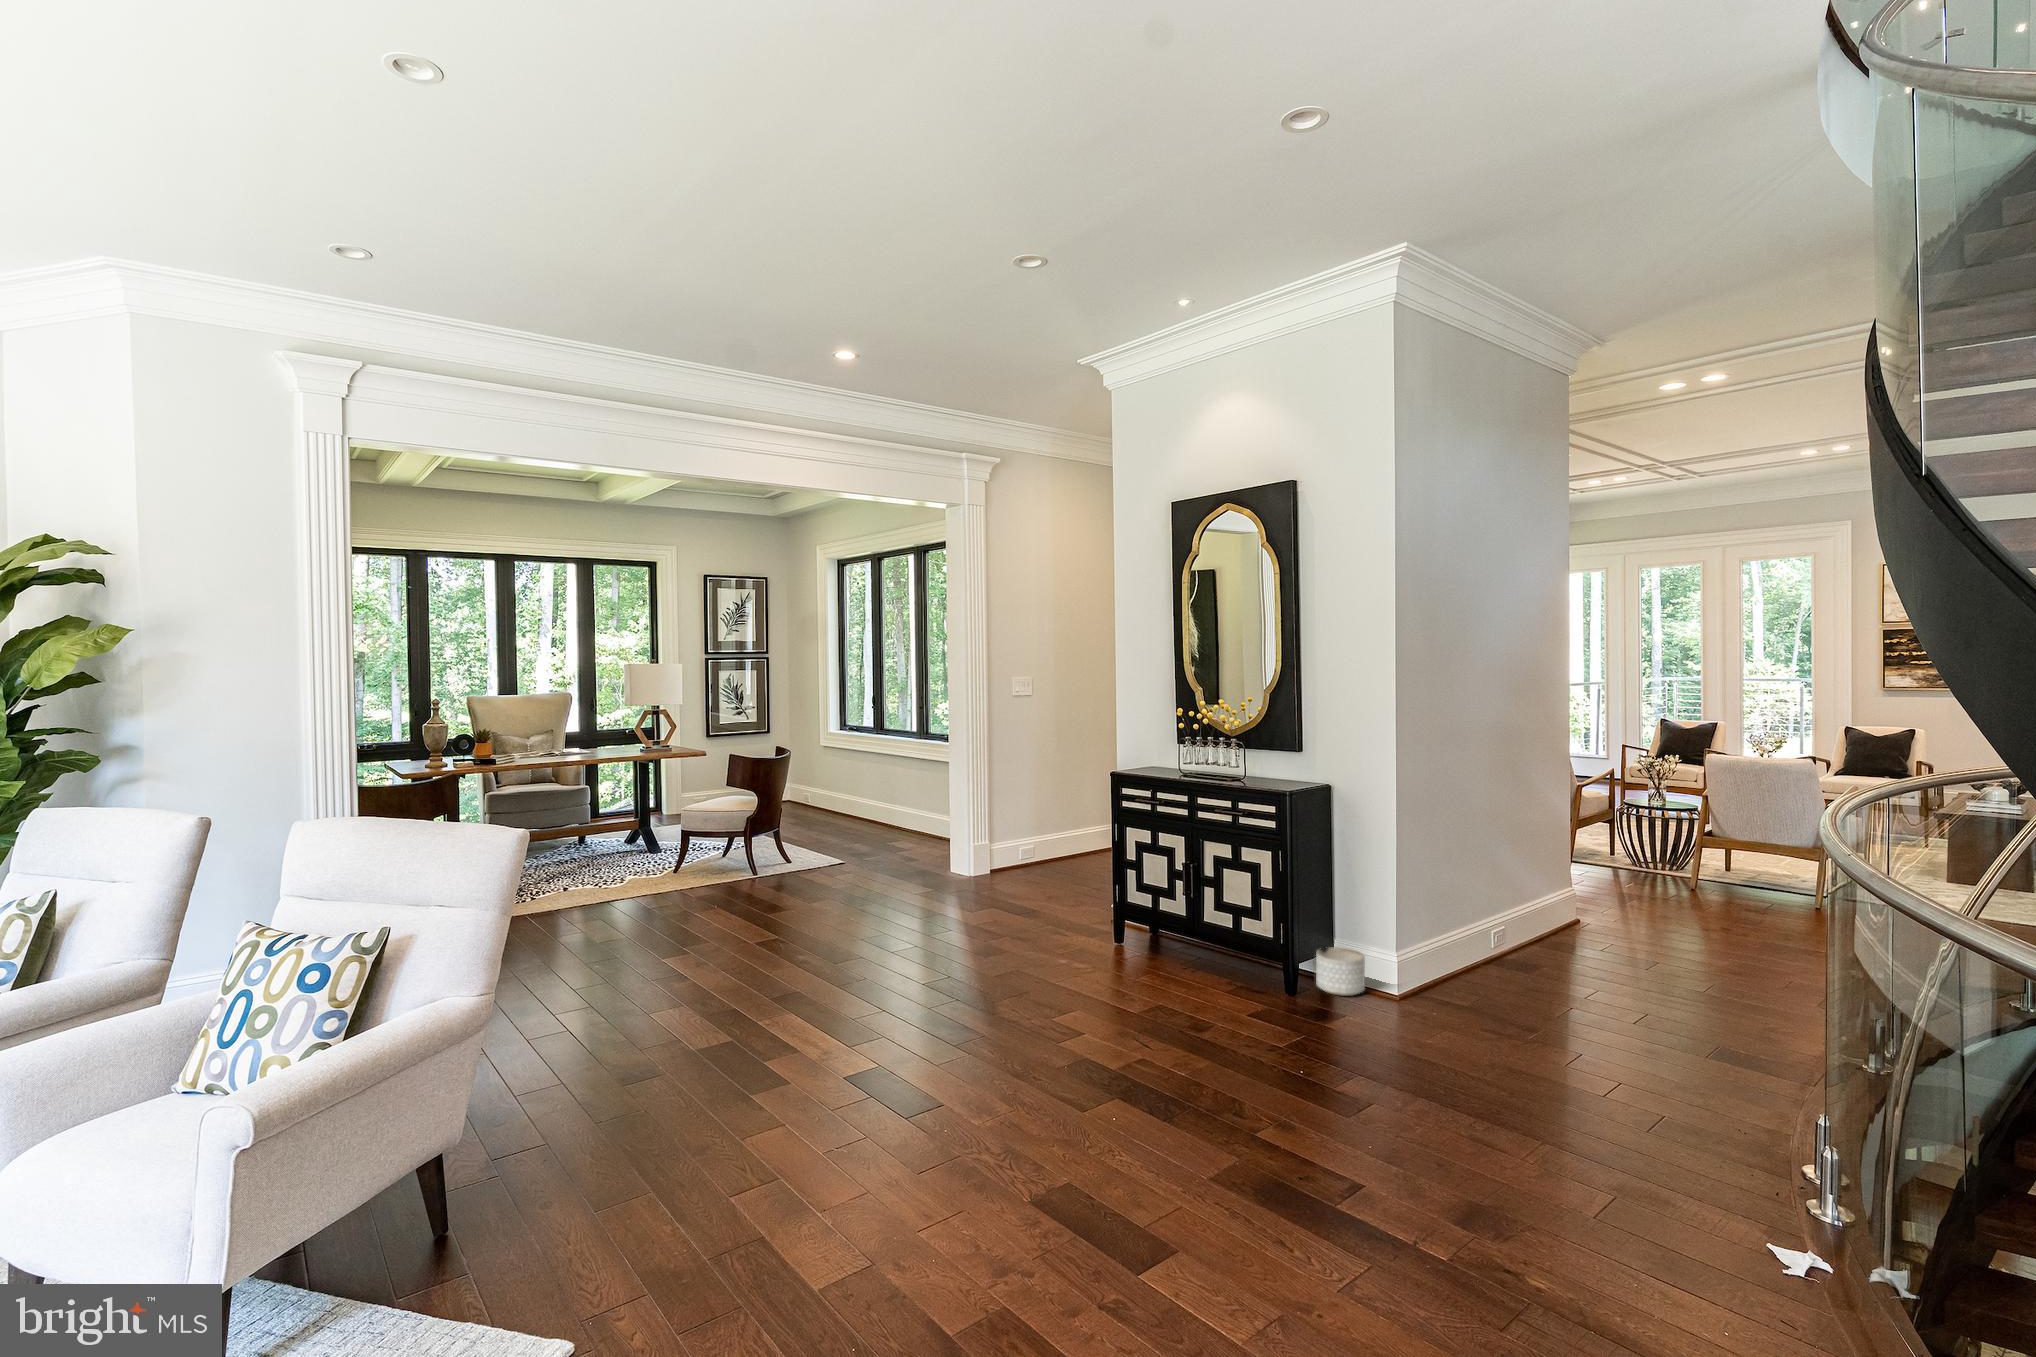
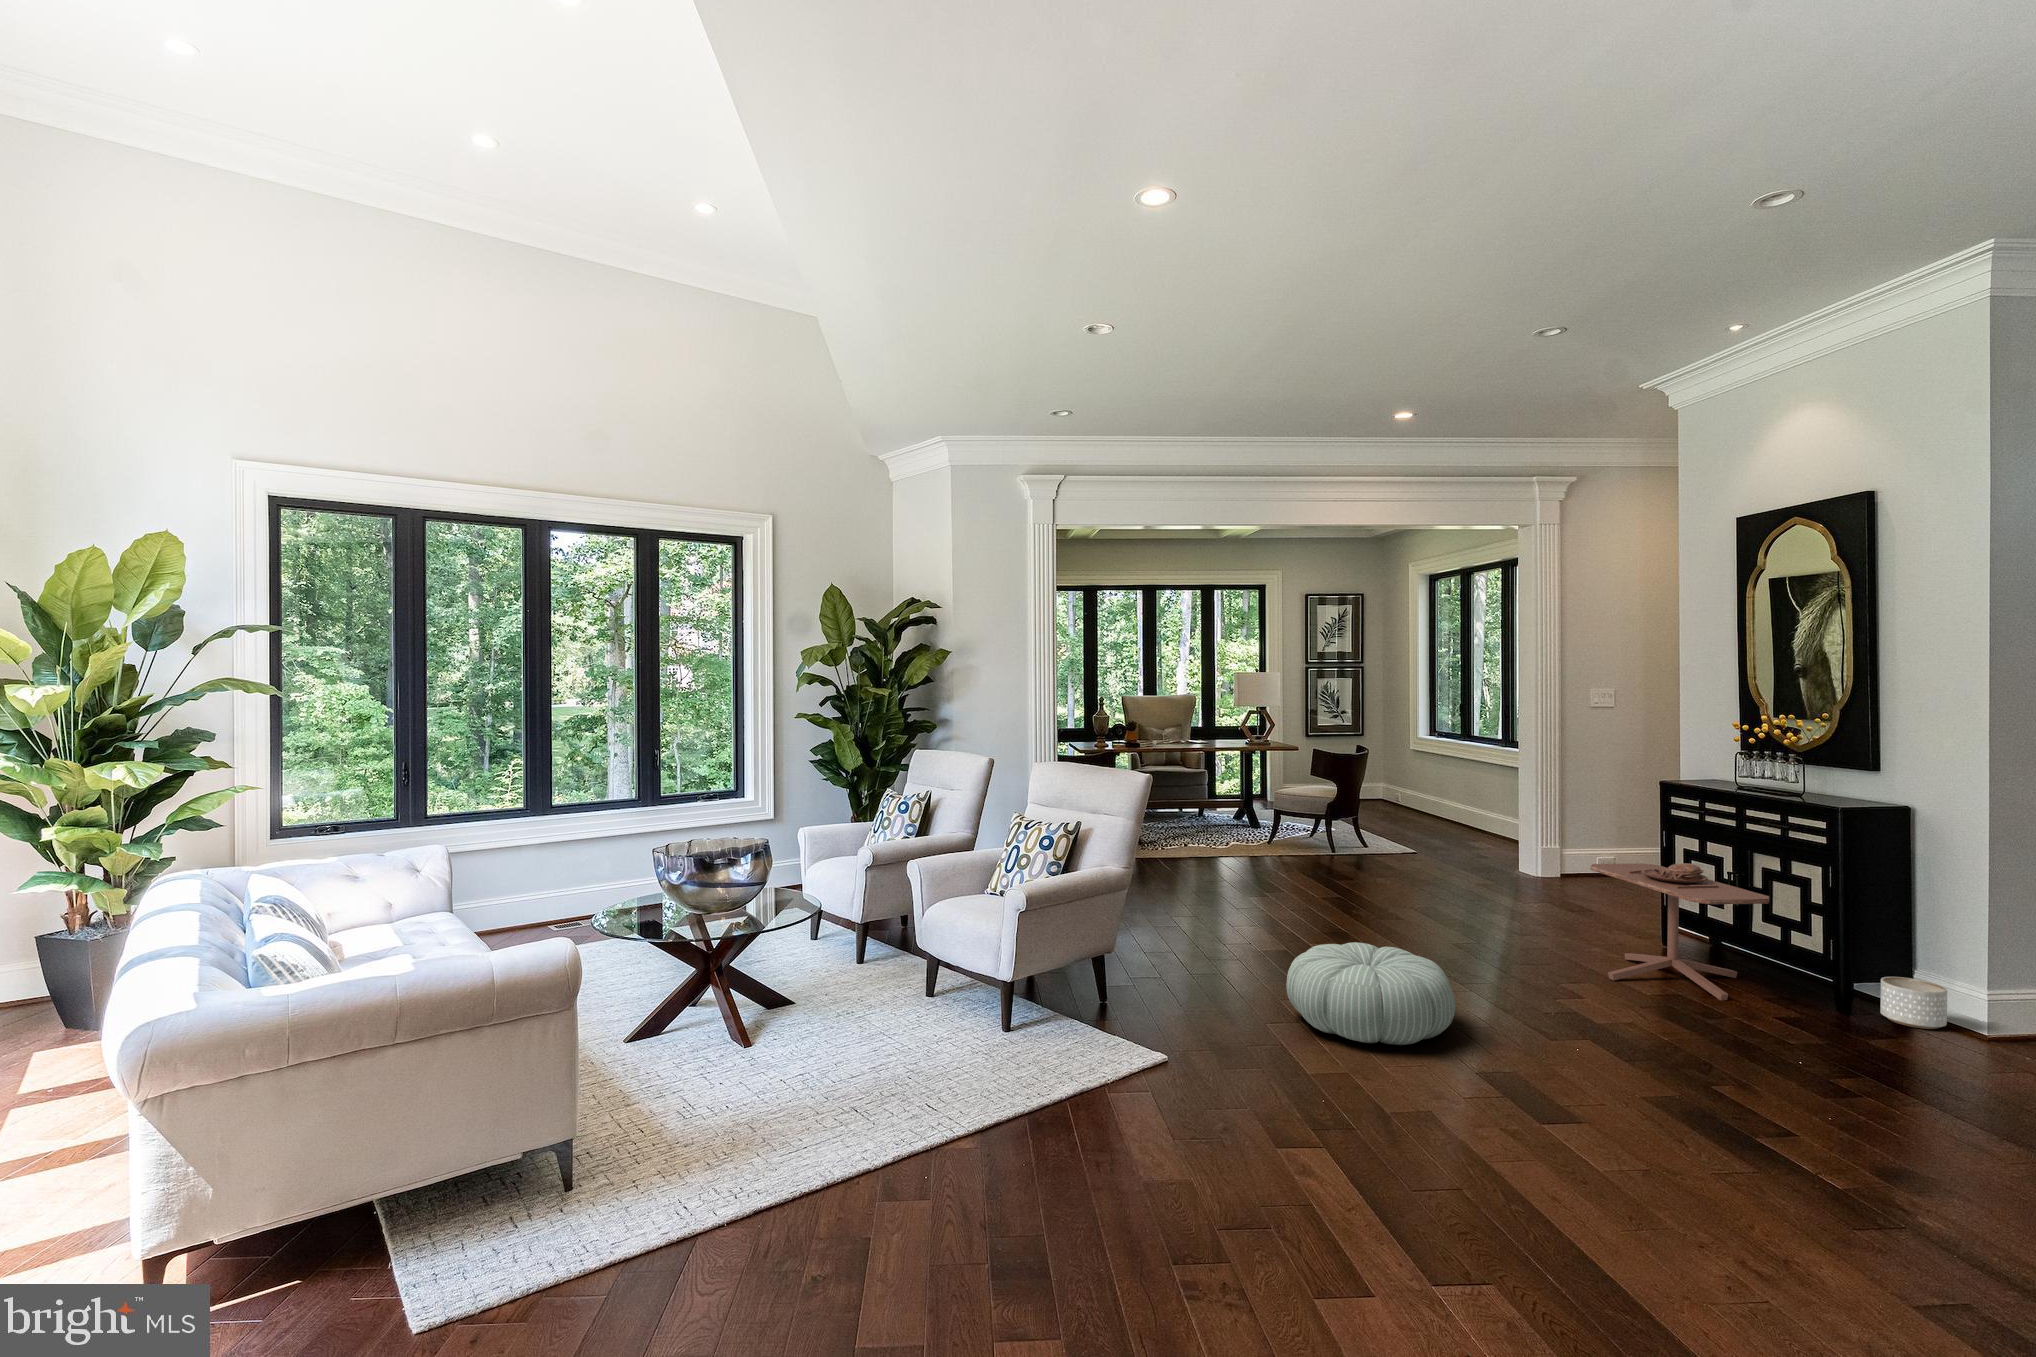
side table: none [1067,860,1236,1003] -> present [1591,863,1769,1000]
pouf: none [765,1033,993,1202] -> present [1286,942,1455,1045]

